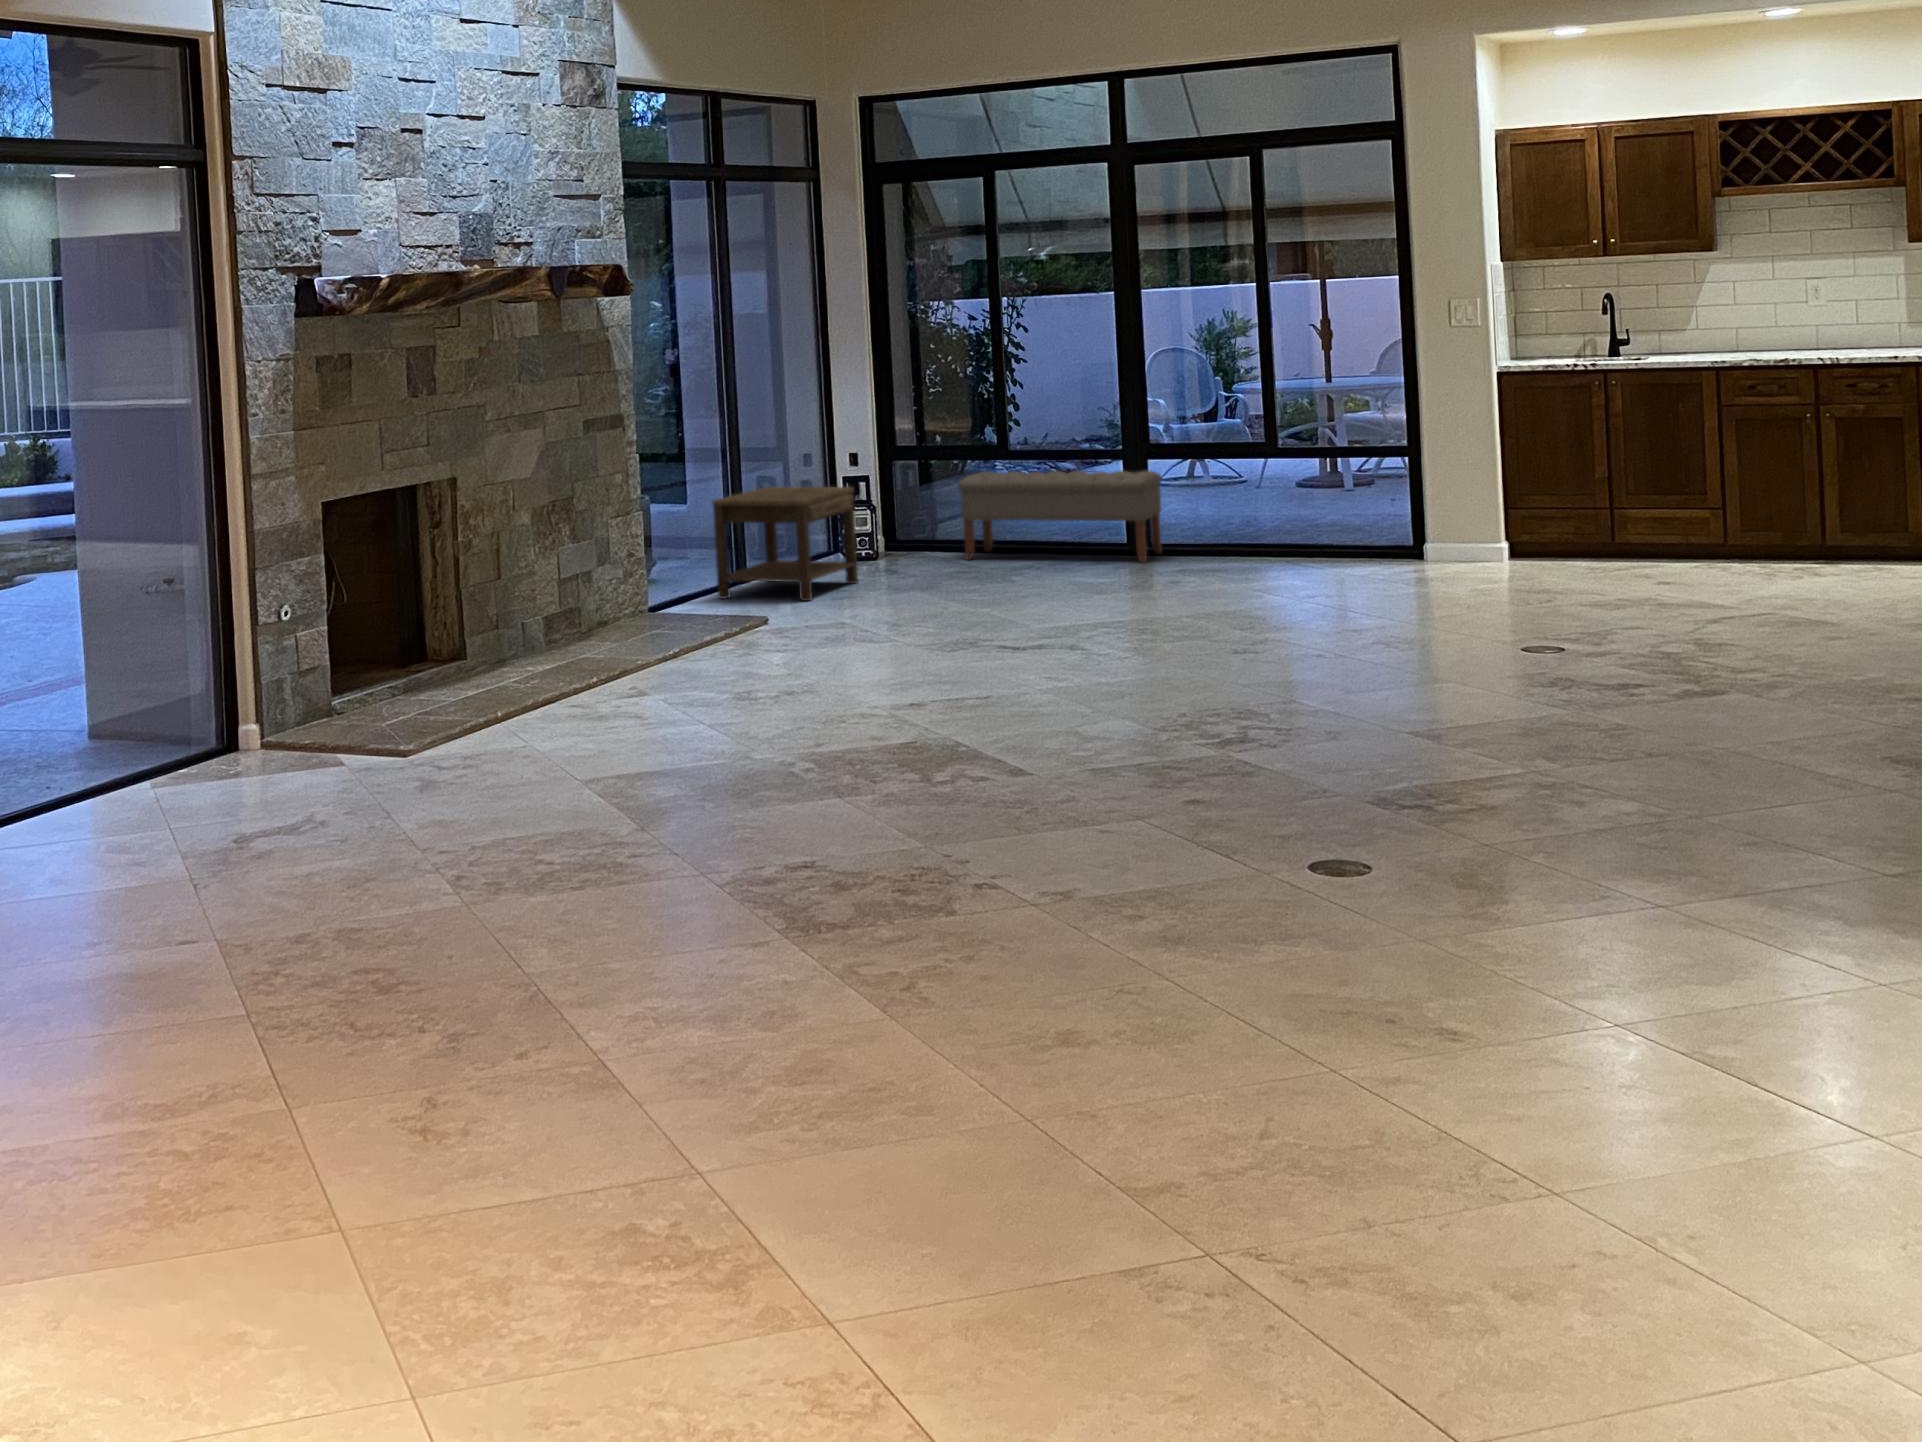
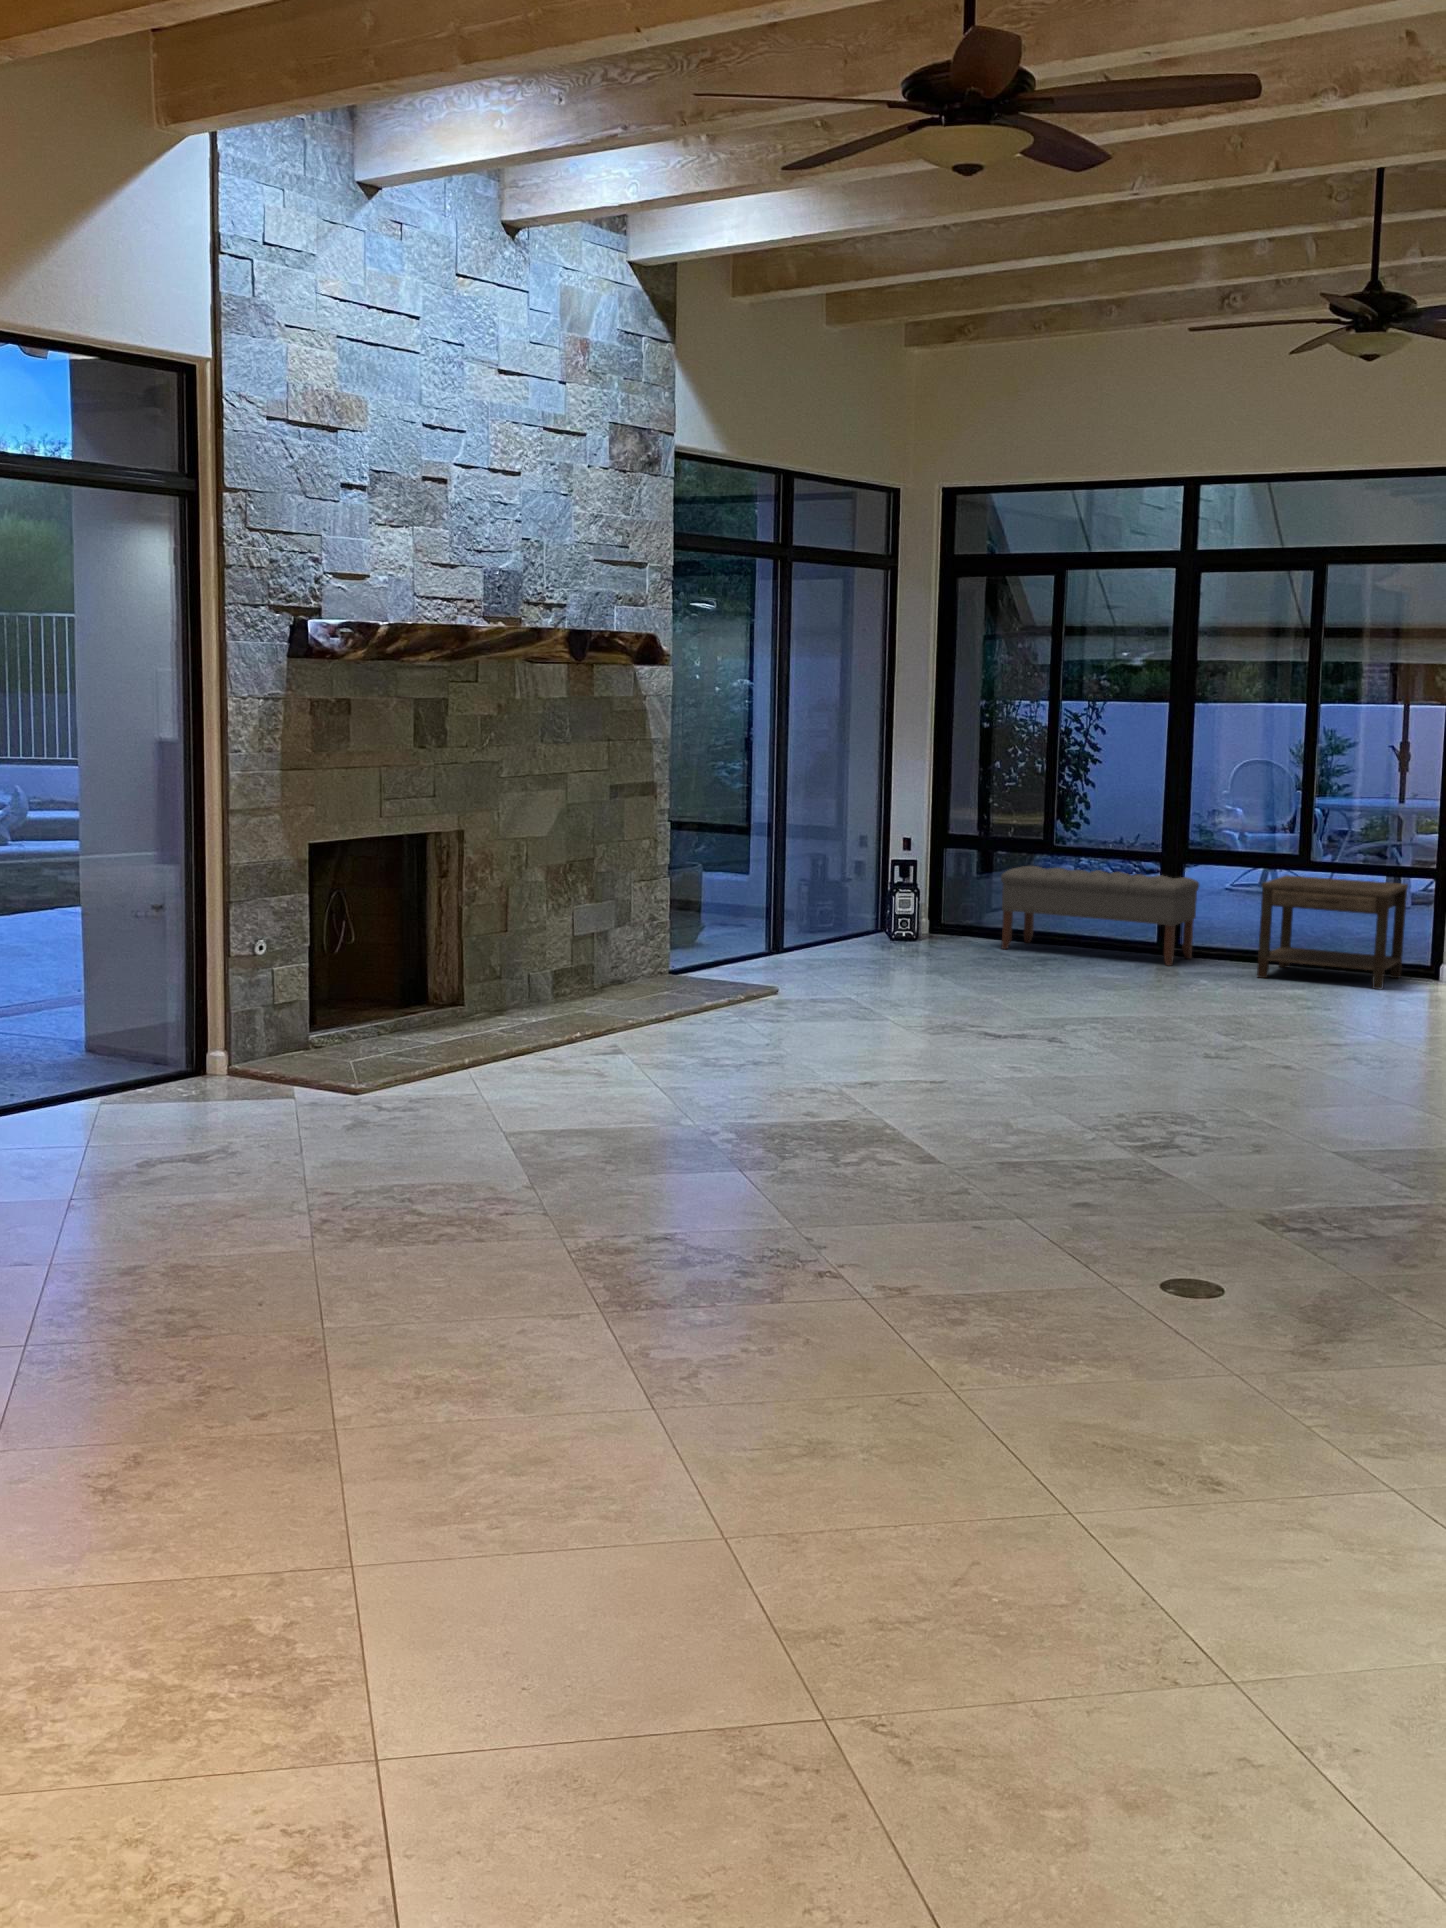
side table: present [712,487,858,601] -> present [1257,875,1408,989]

